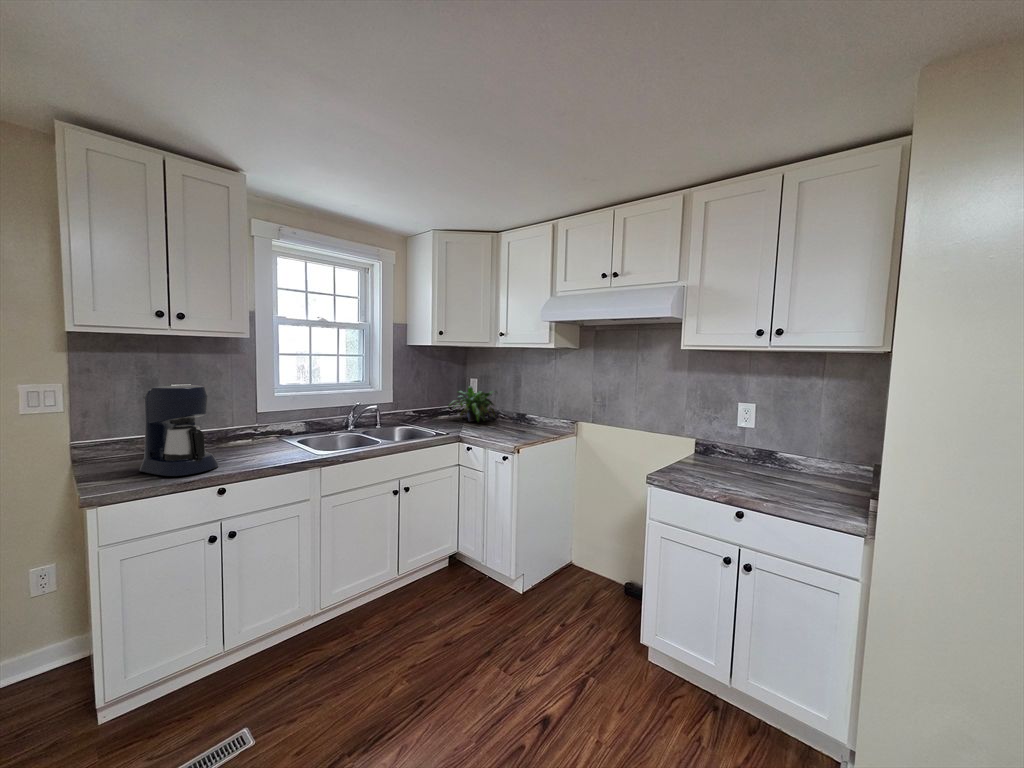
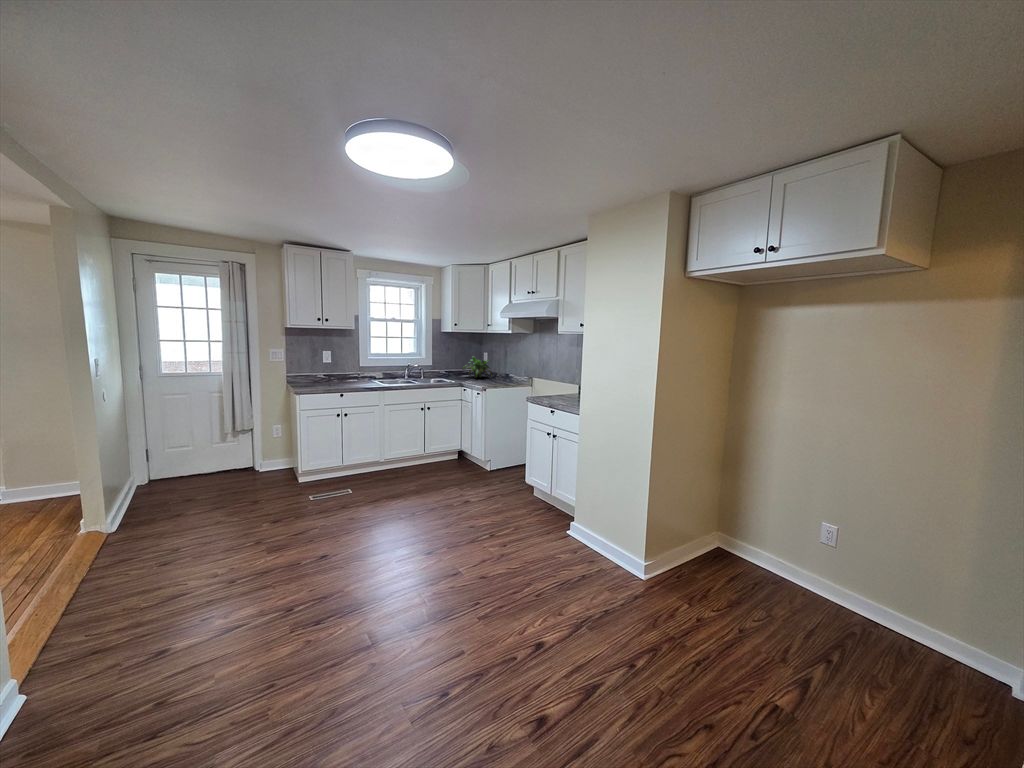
coffee maker: present [140,385,218,476] -> none [312,350,341,388]

